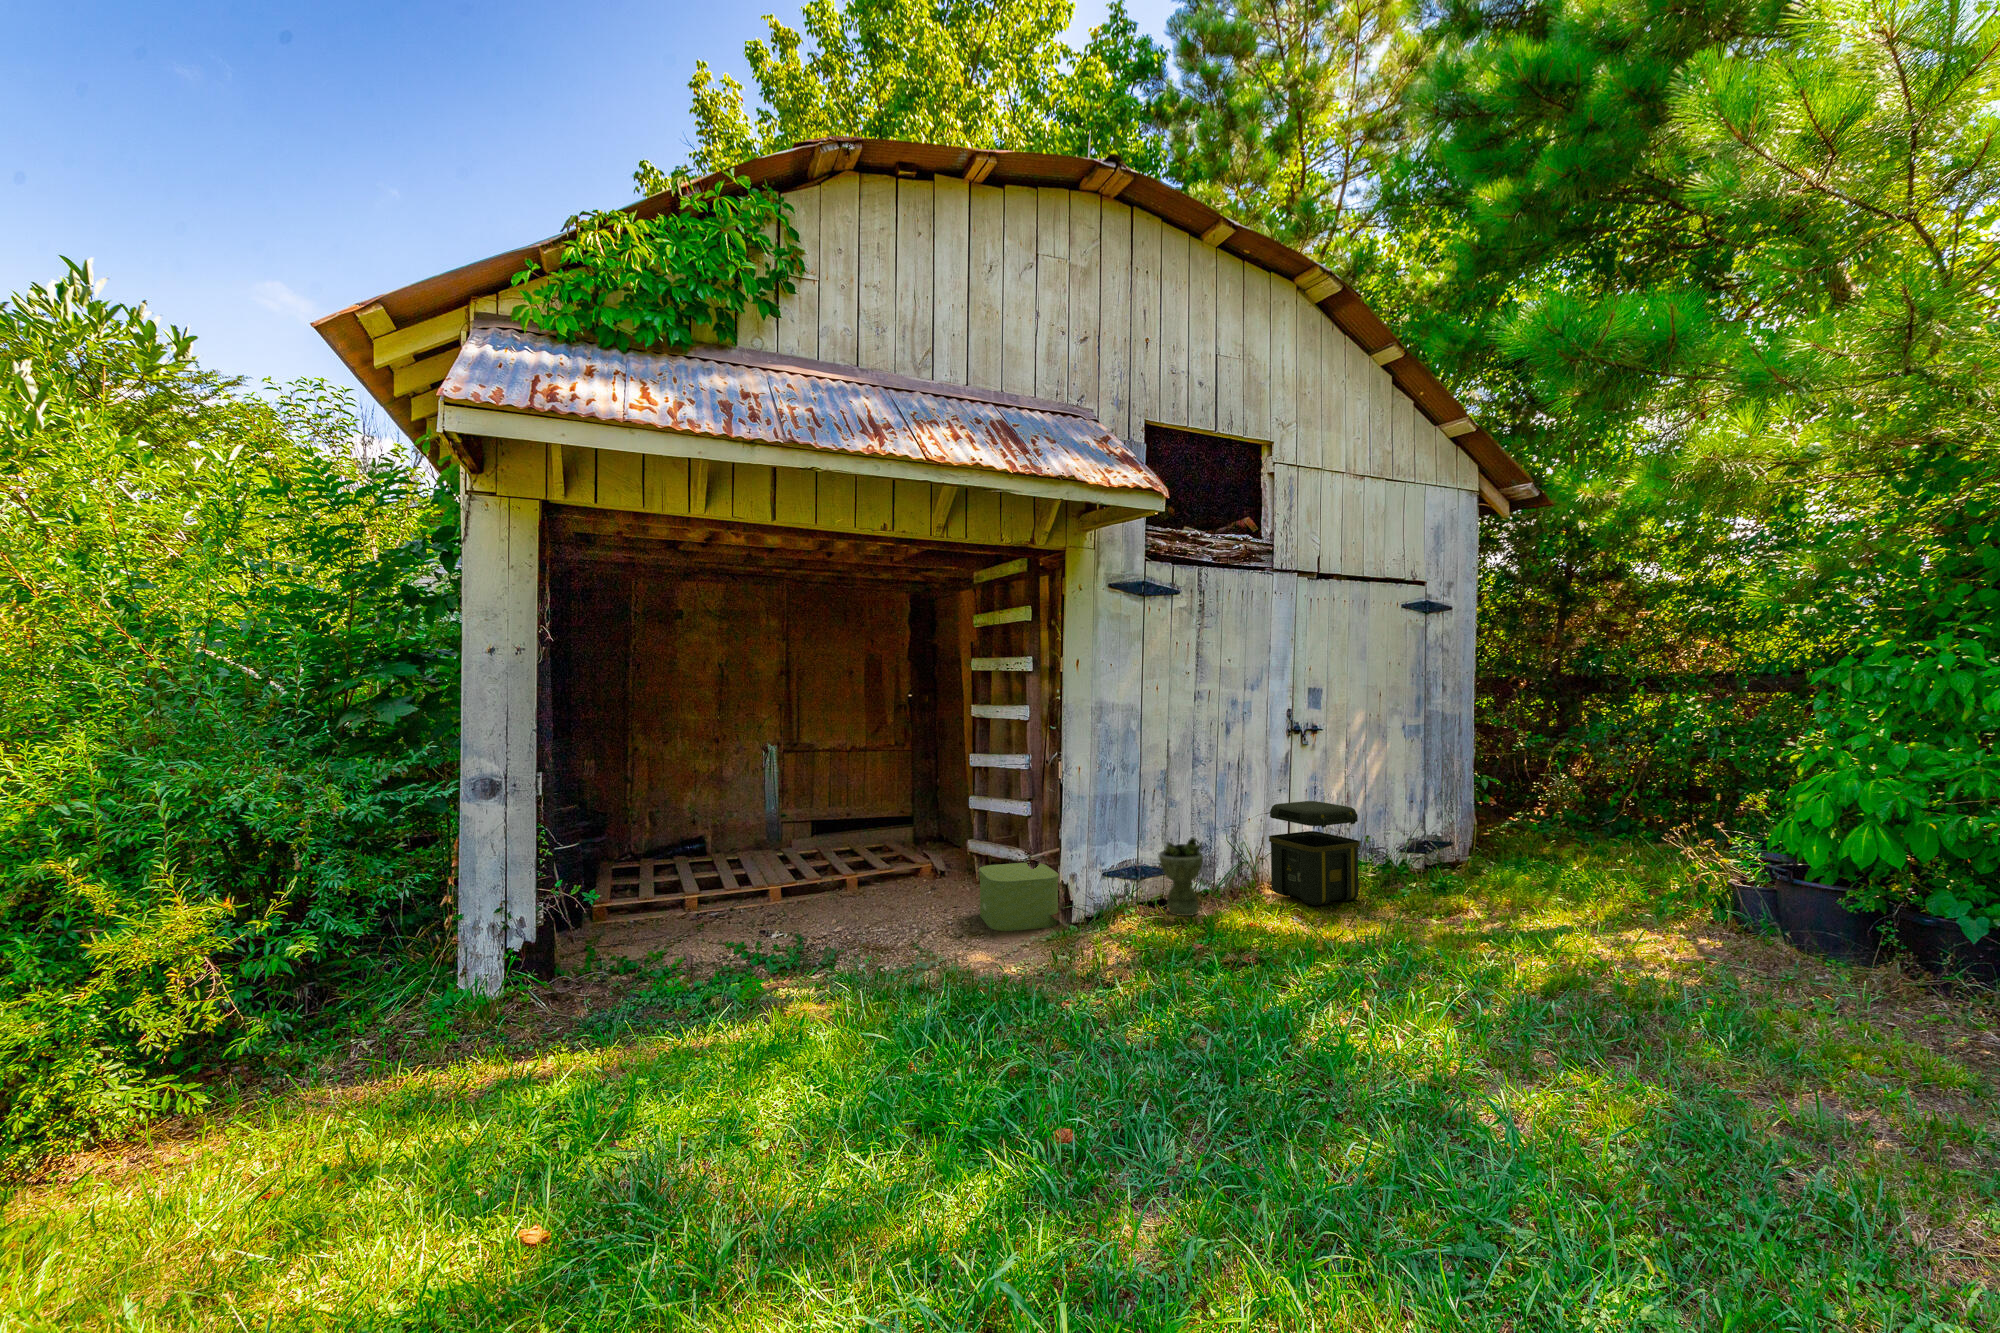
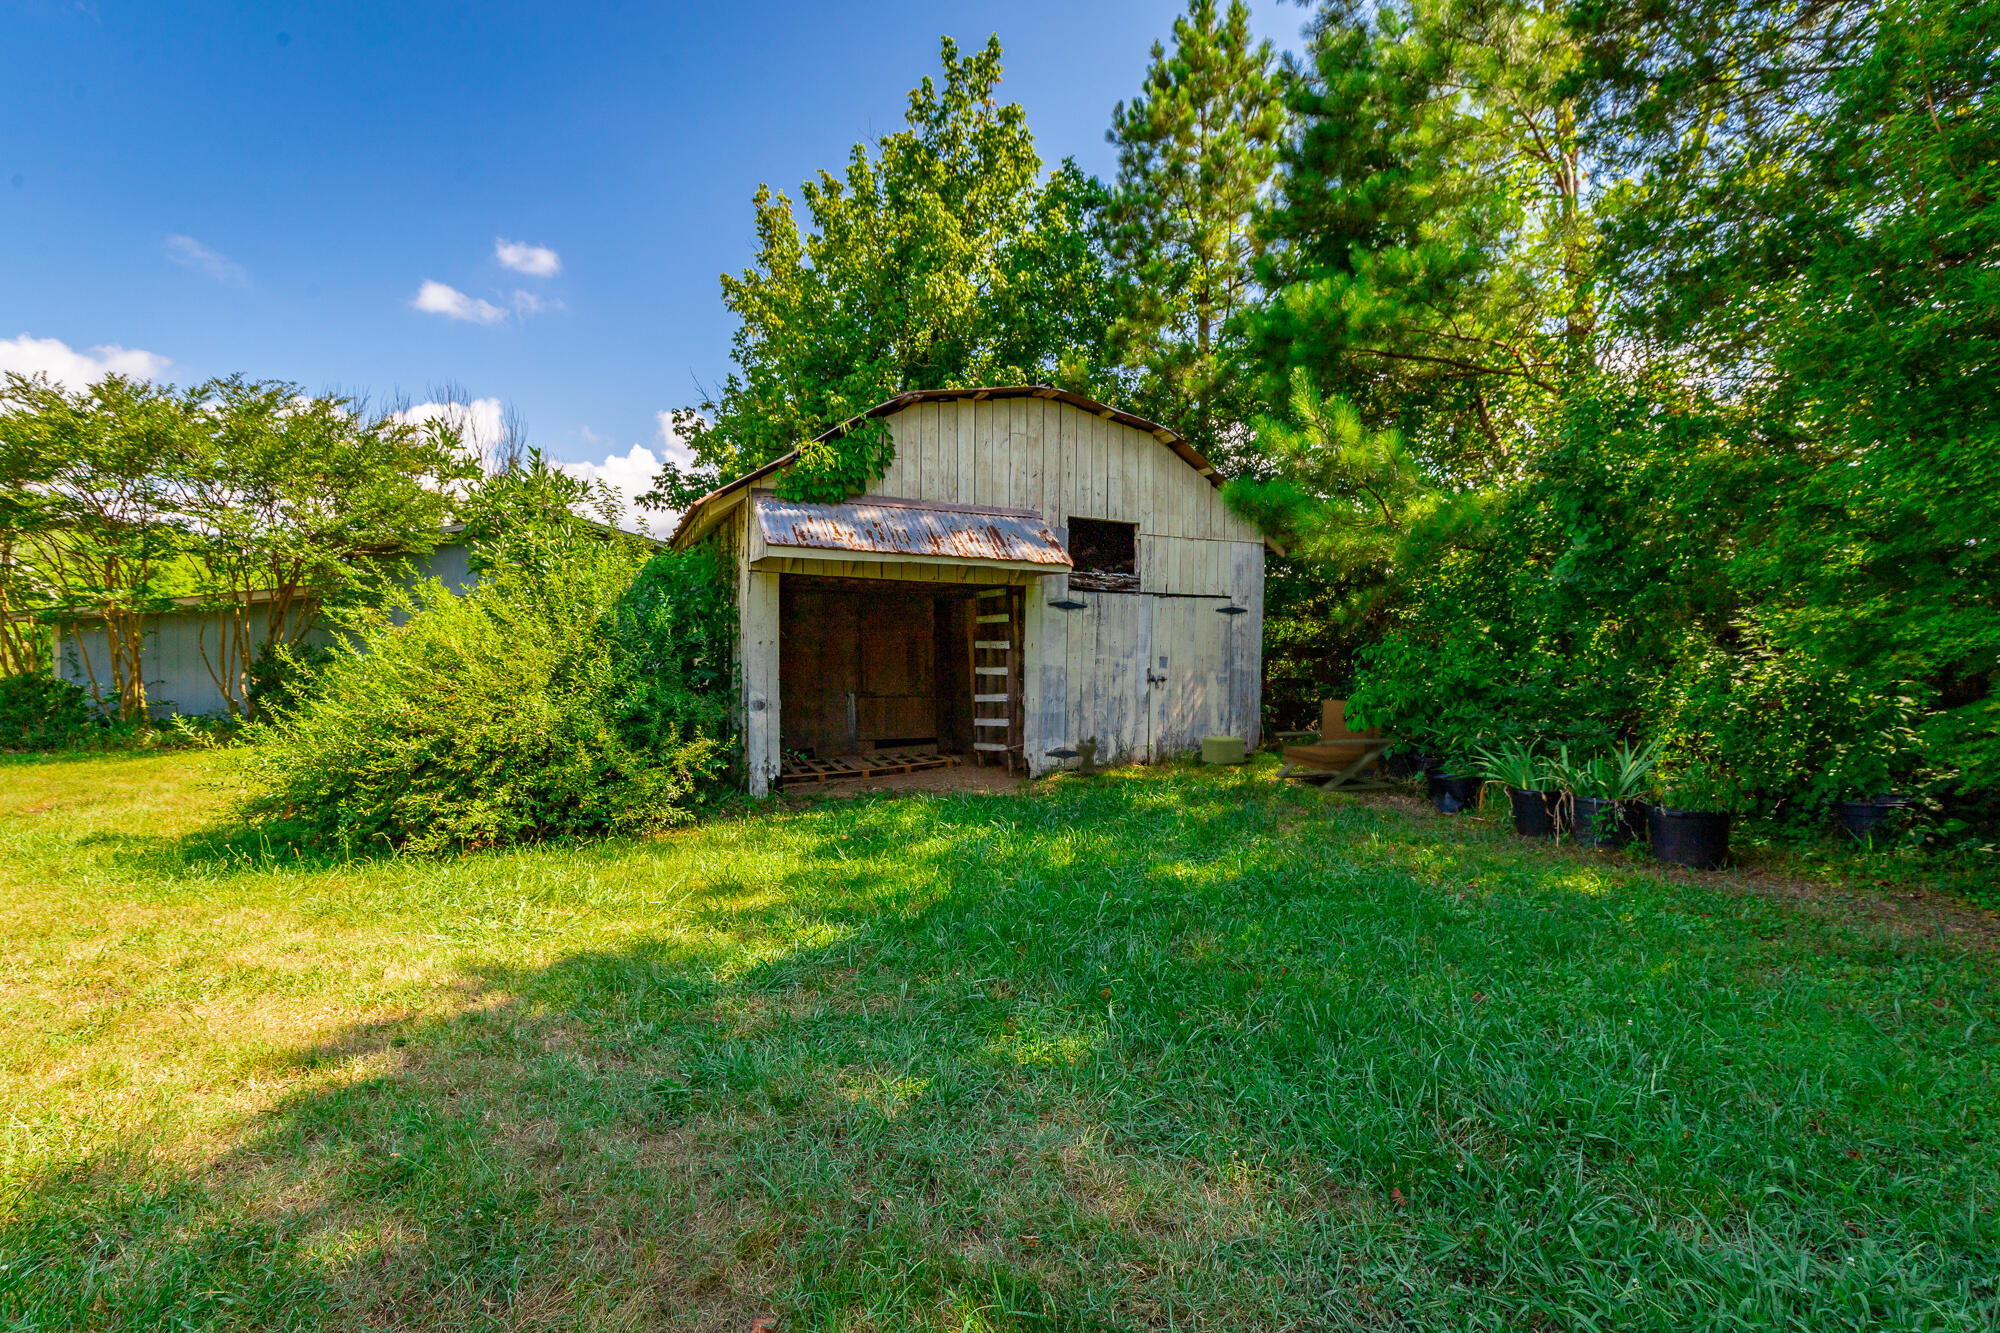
lounge chair: none [1568,776,1884,993] -> present [1276,700,1396,791]
toolbox: present [1269,801,1360,905] -> none [1136,718,1182,770]
storage box: present [979,862,1059,931] -> present [1202,736,1245,764]

